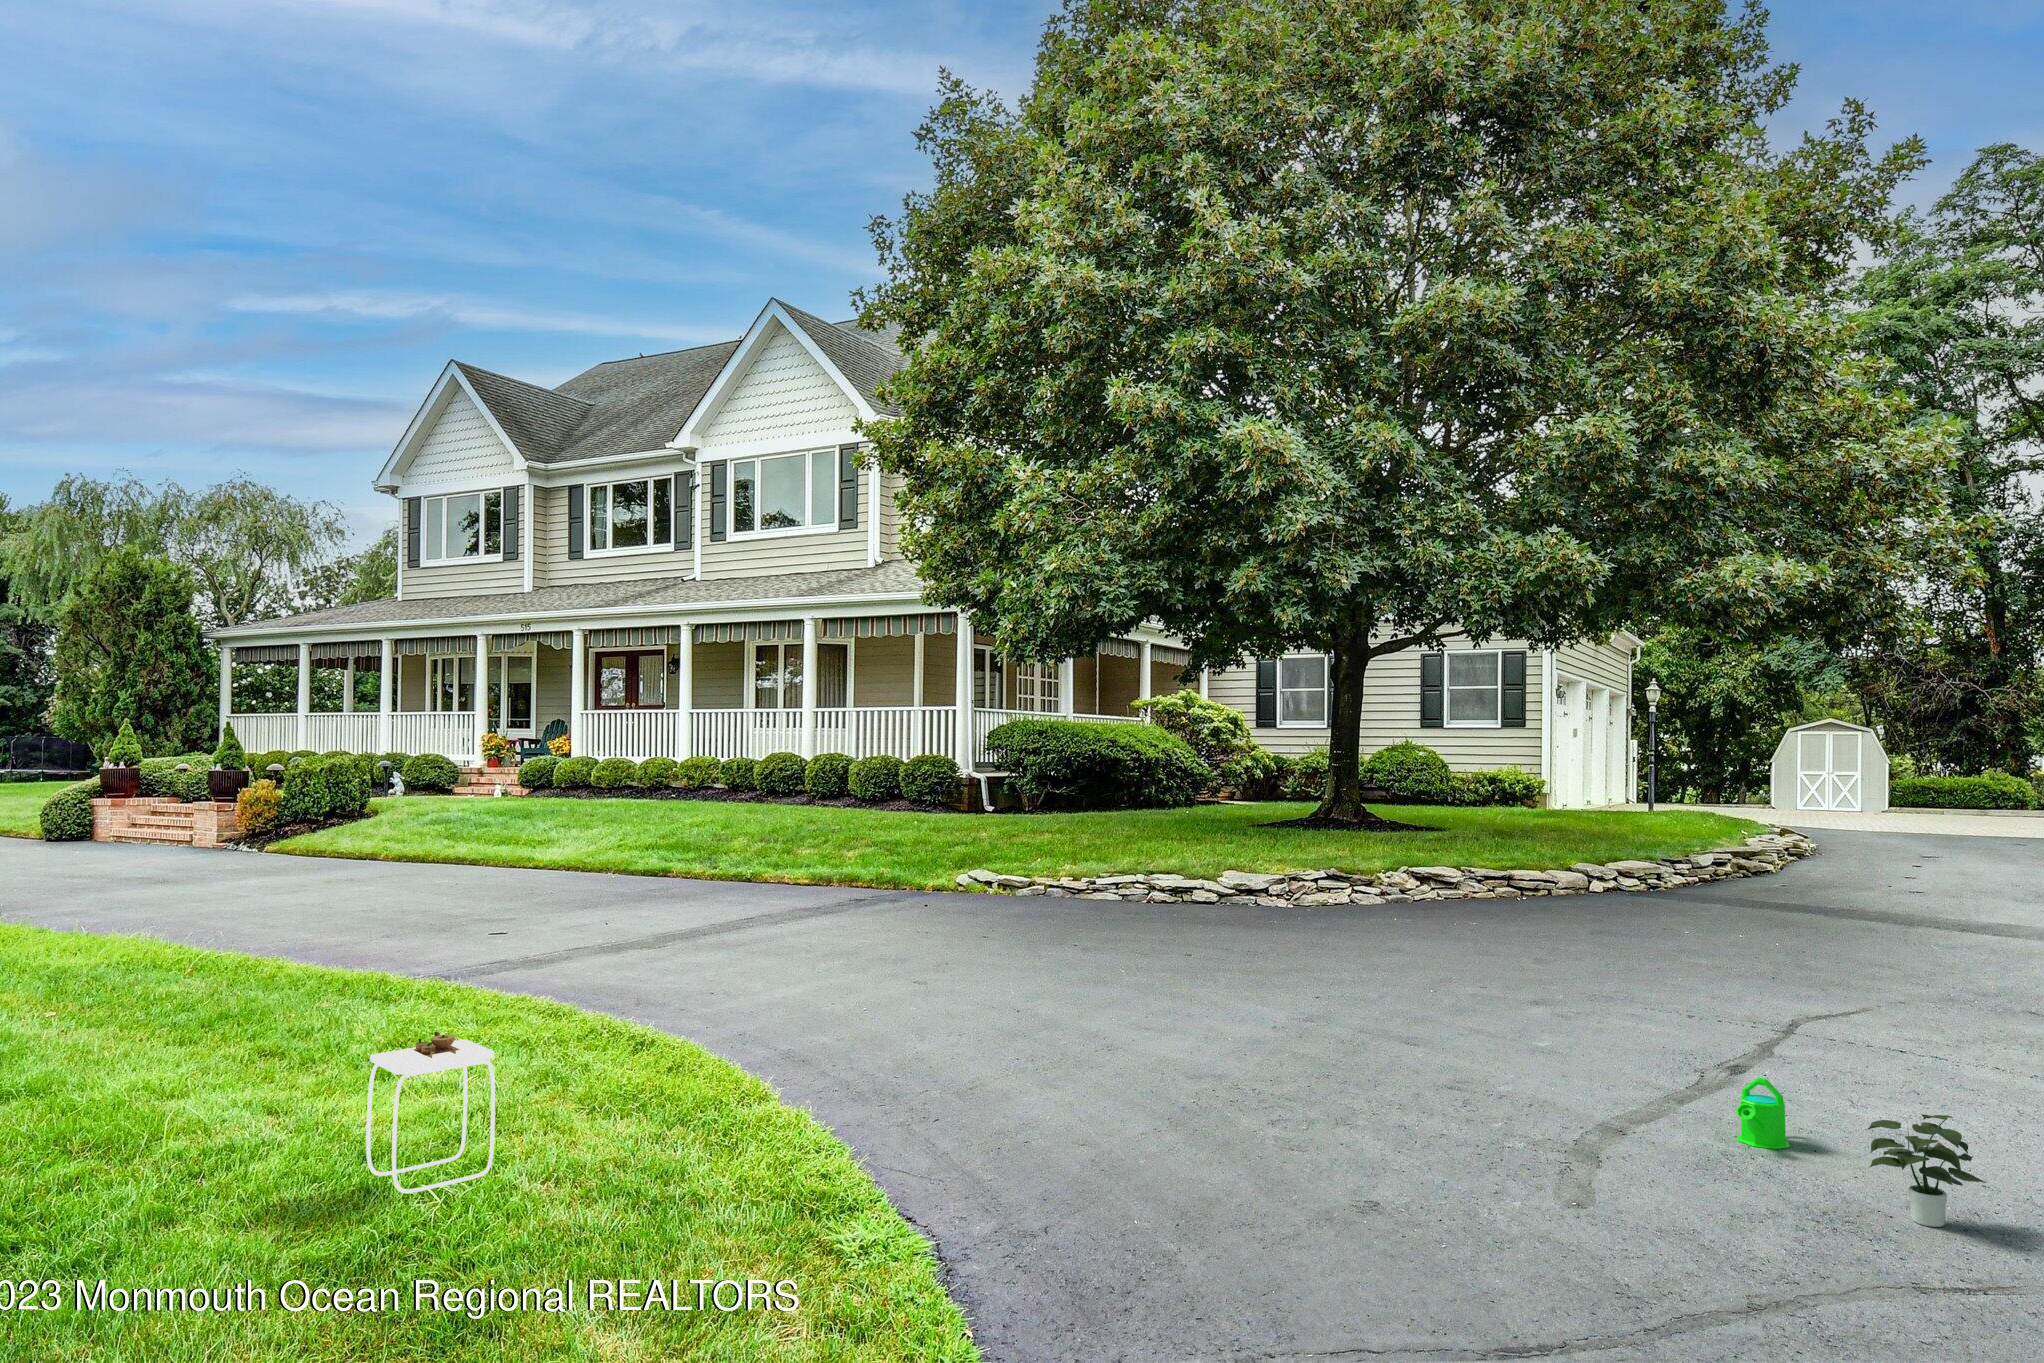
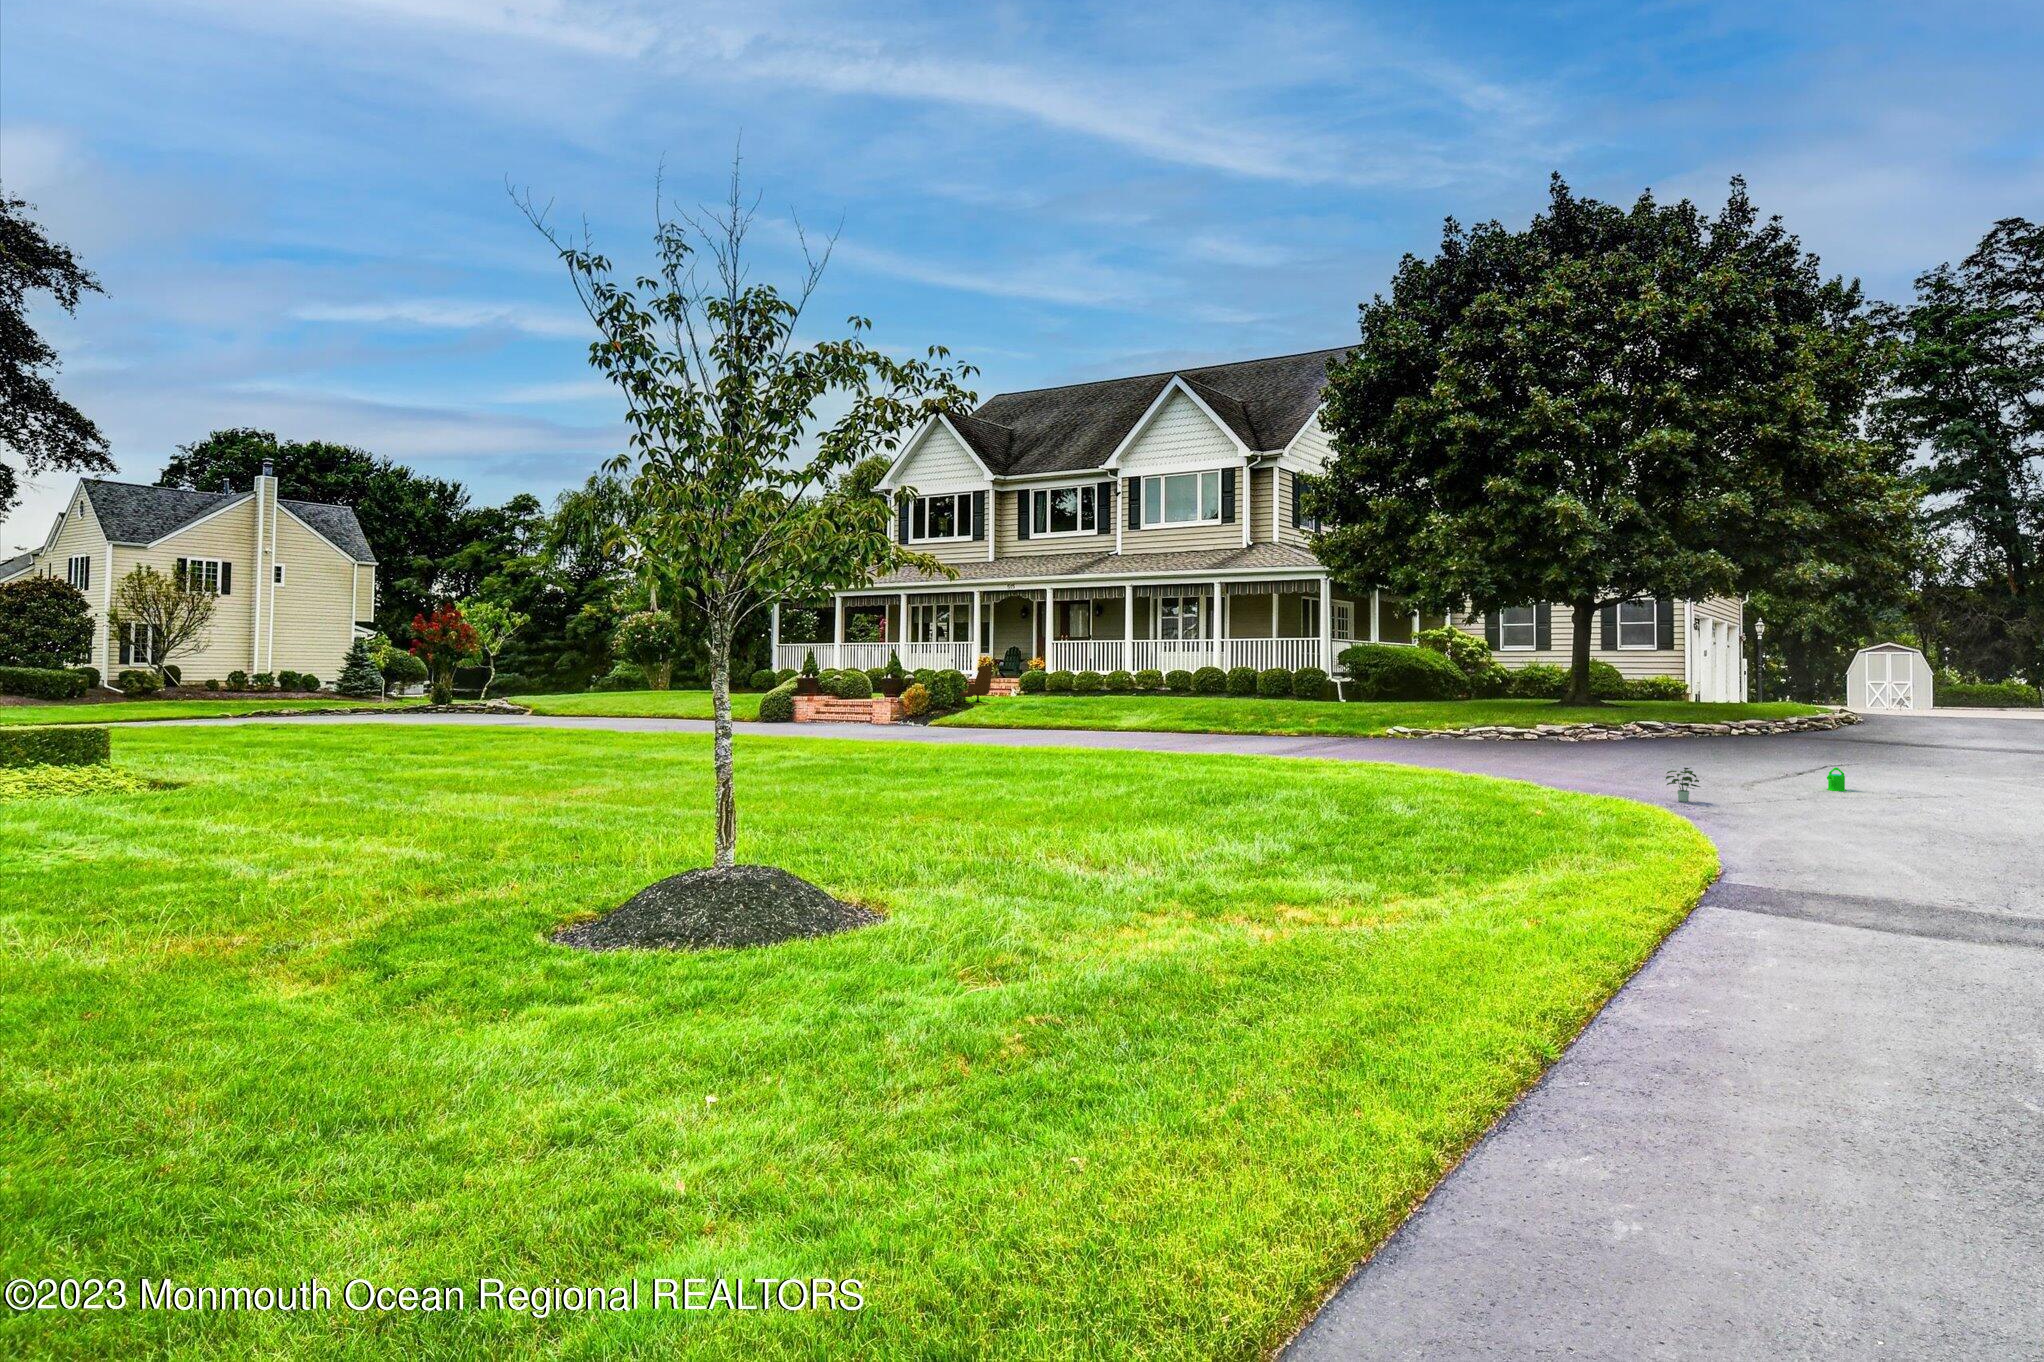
lounge chair: none [348,754,401,819] -> present [959,666,992,705]
side table: present [366,1032,495,1193] -> none [1361,744,1400,792]
potted plant: present [1868,1114,1986,1227] -> present [1666,768,1700,802]

